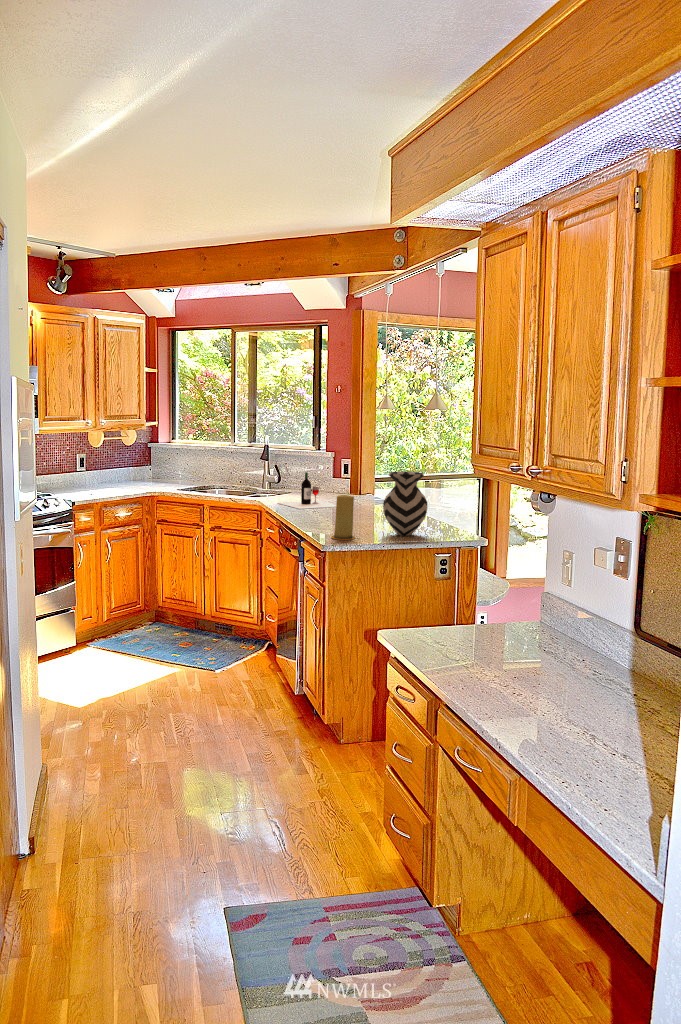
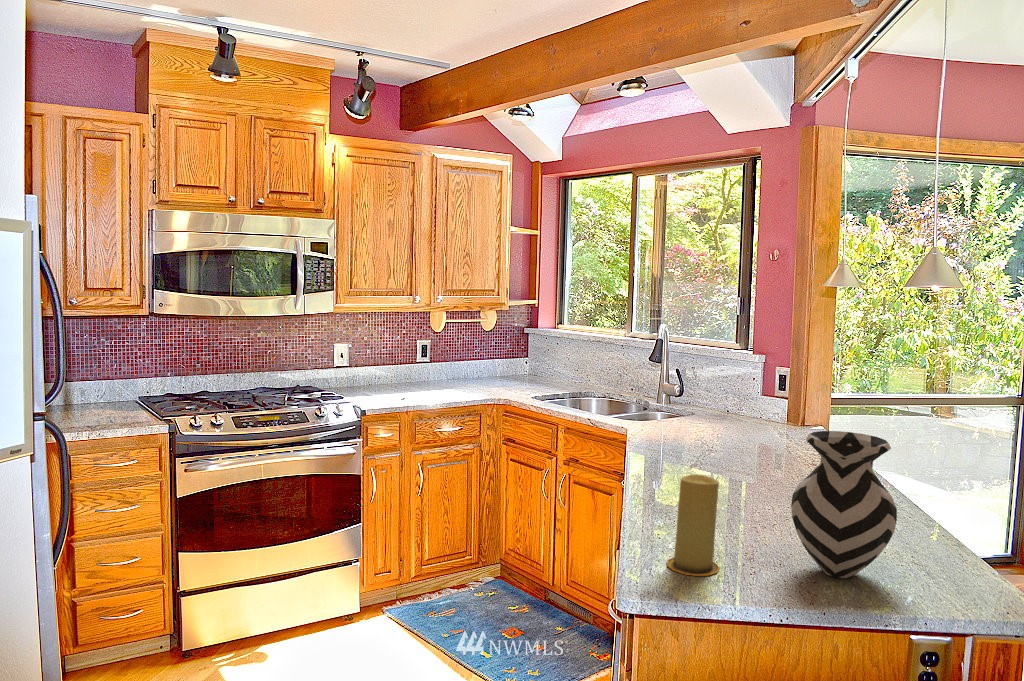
wine bottle: present [279,472,336,509] -> none [650,393,757,458]

